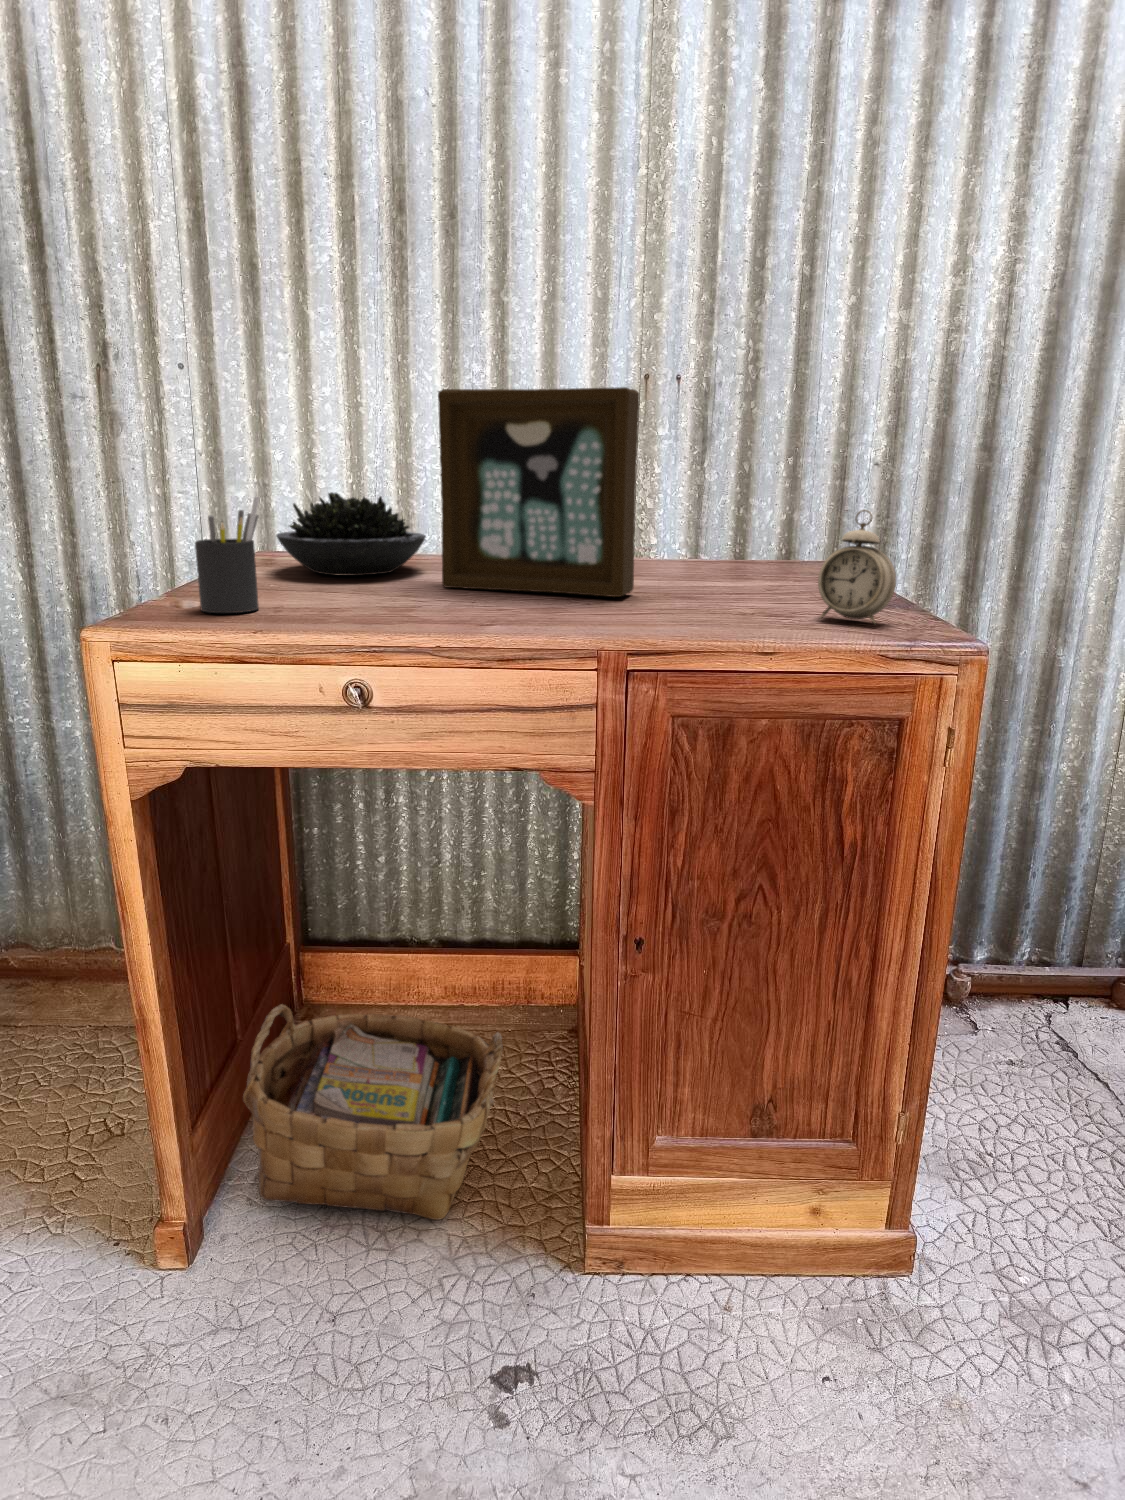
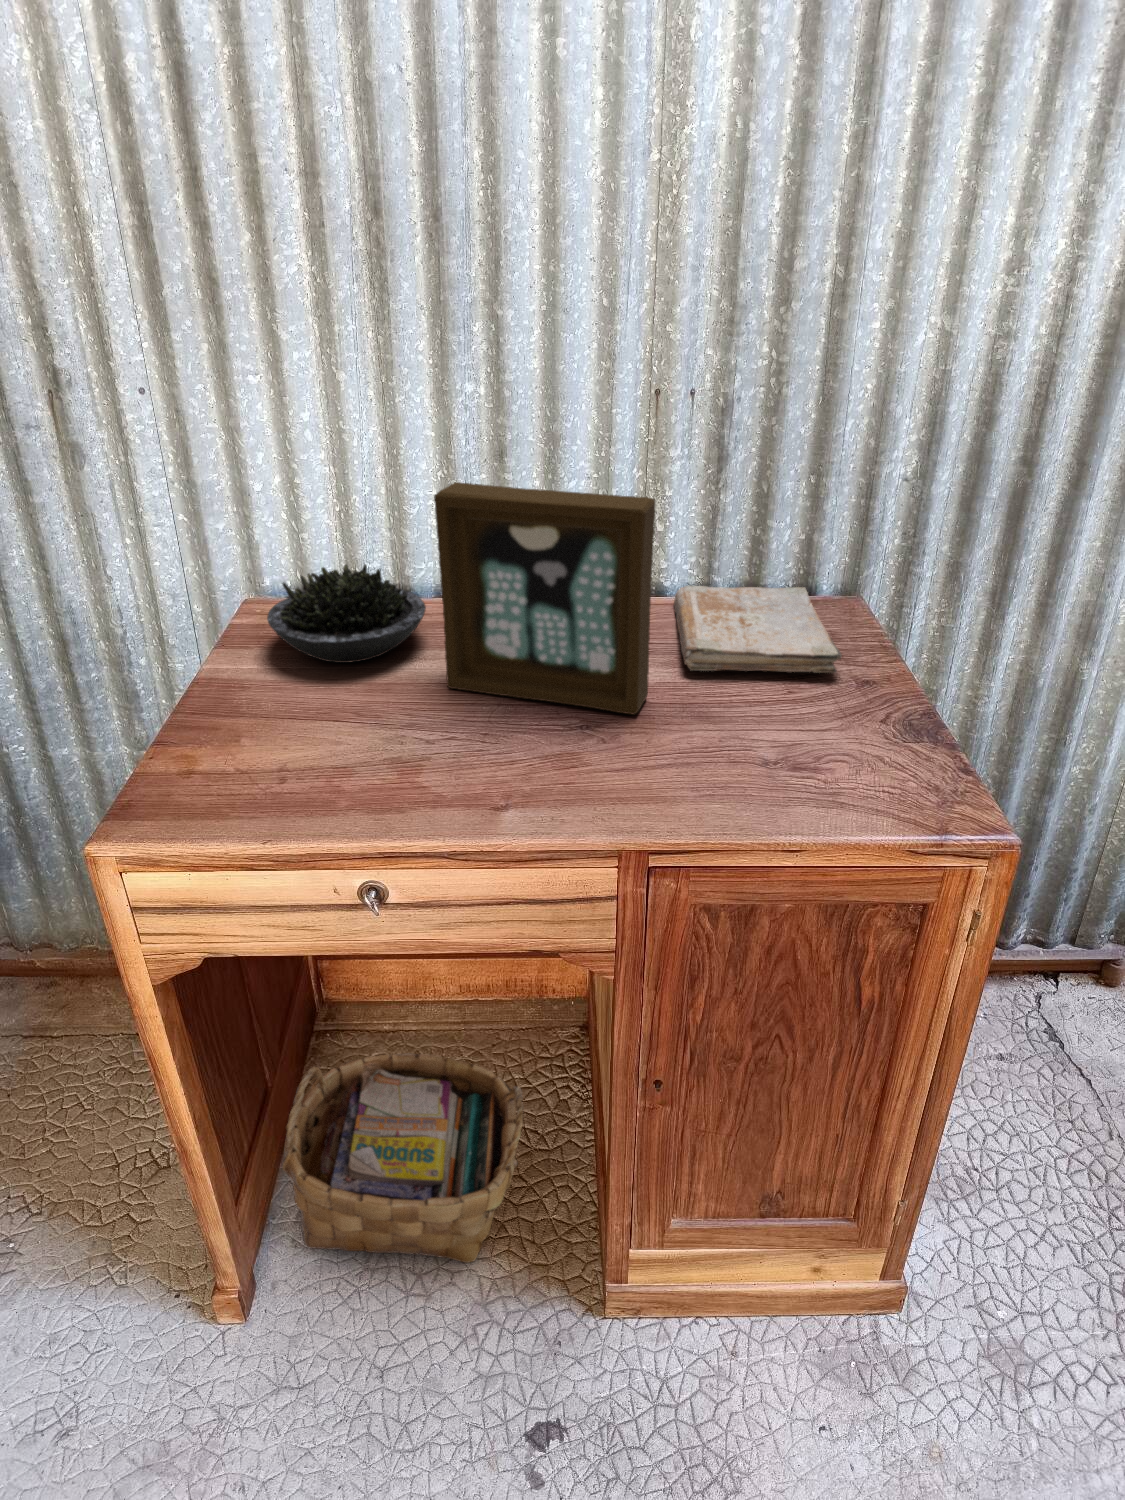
pen holder: present [195,497,259,613] -> none [187,659,259,779]
alarm clock: present [818,510,896,624] -> none [843,658,927,780]
book: none [662,545,819,582] -> present [674,586,842,673]

